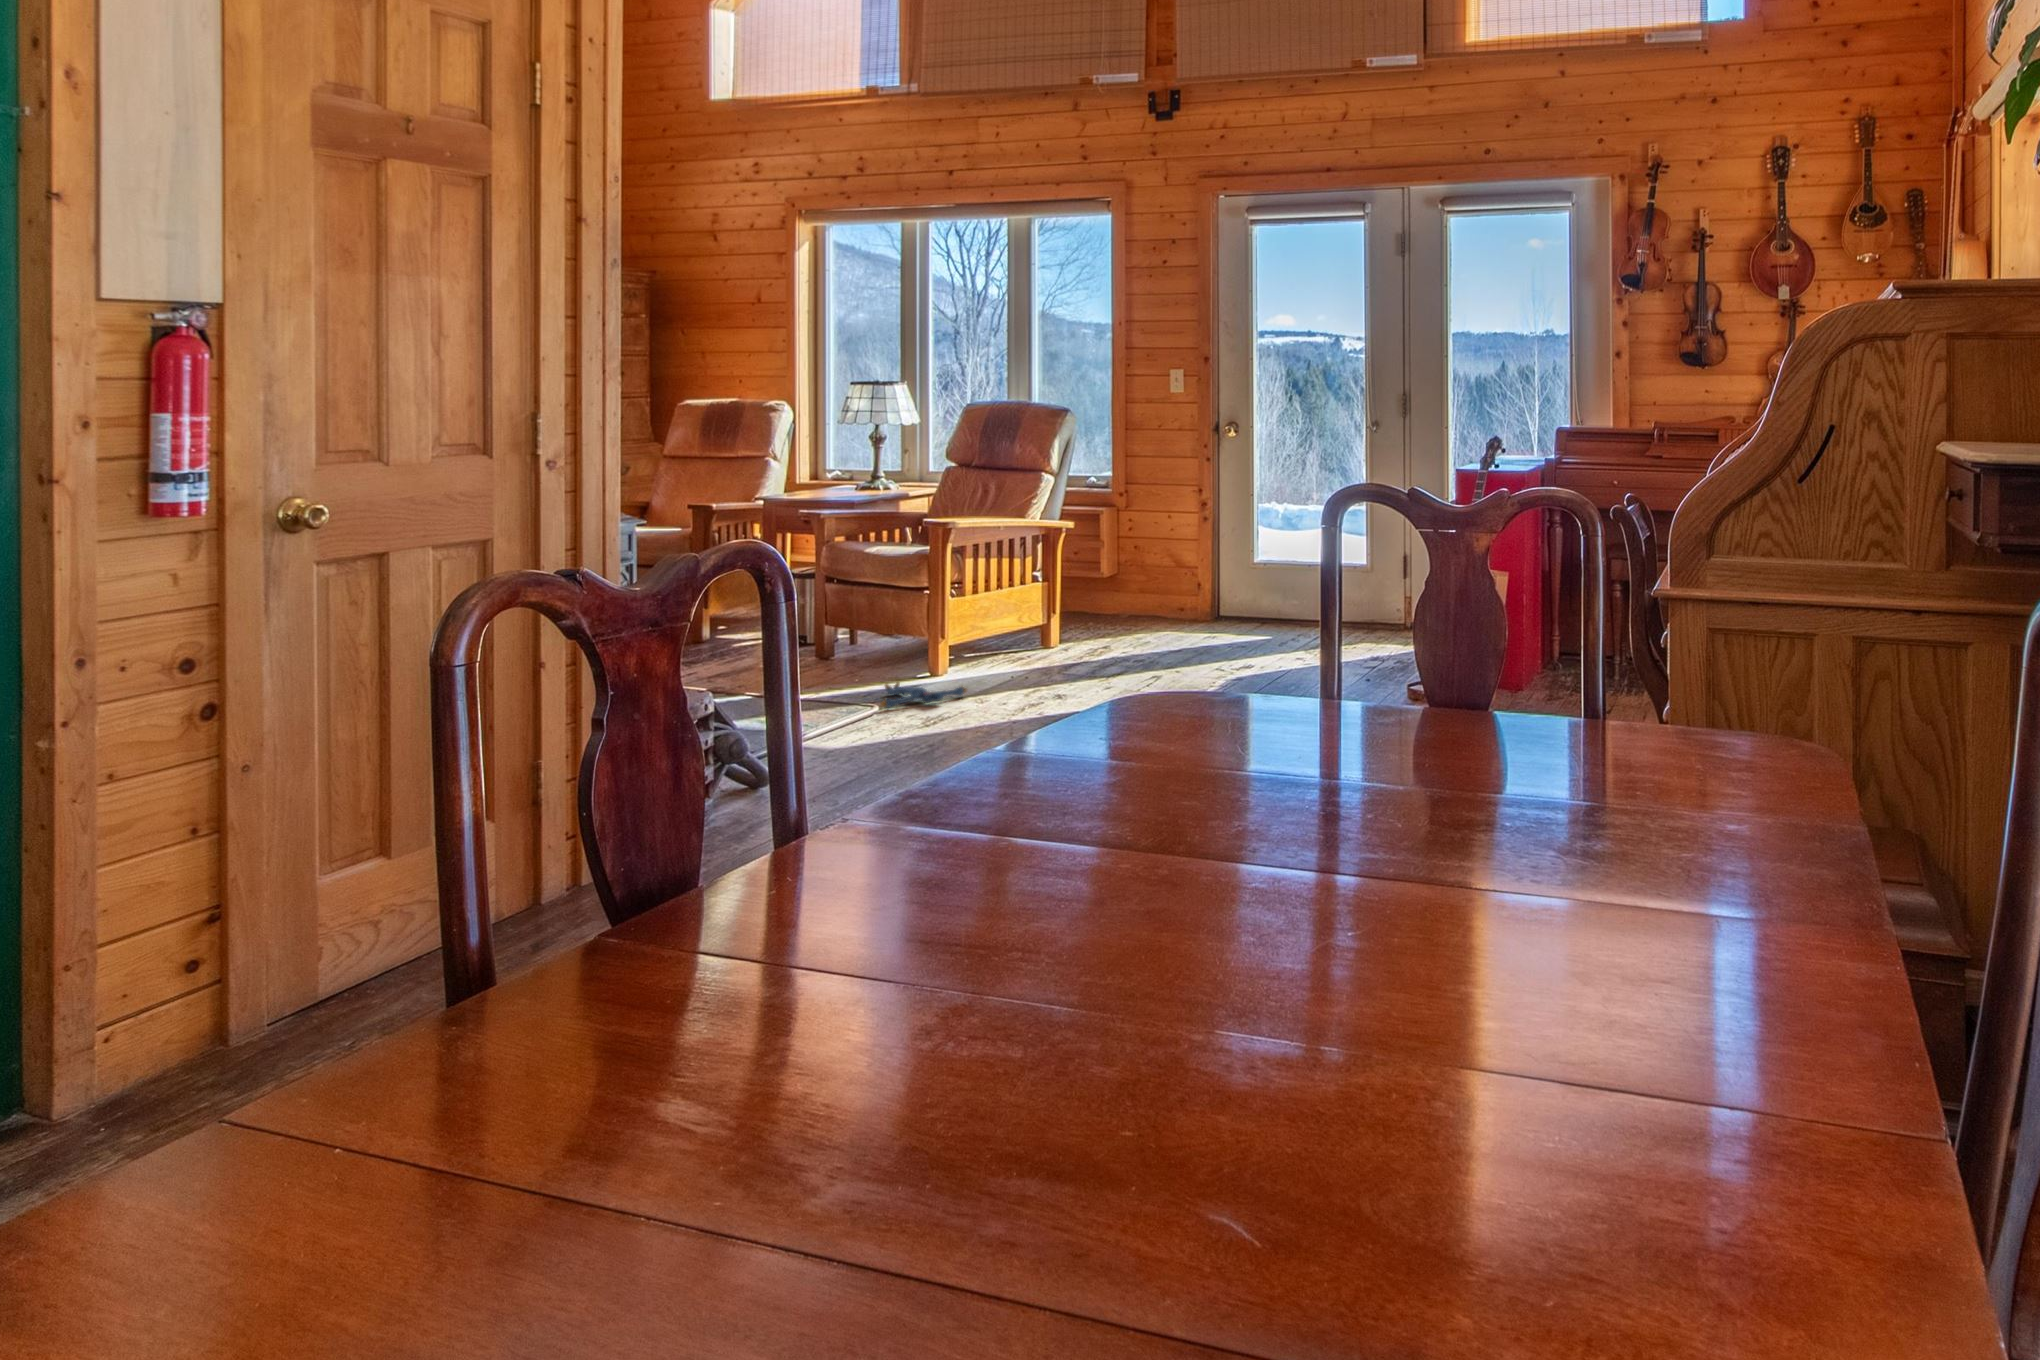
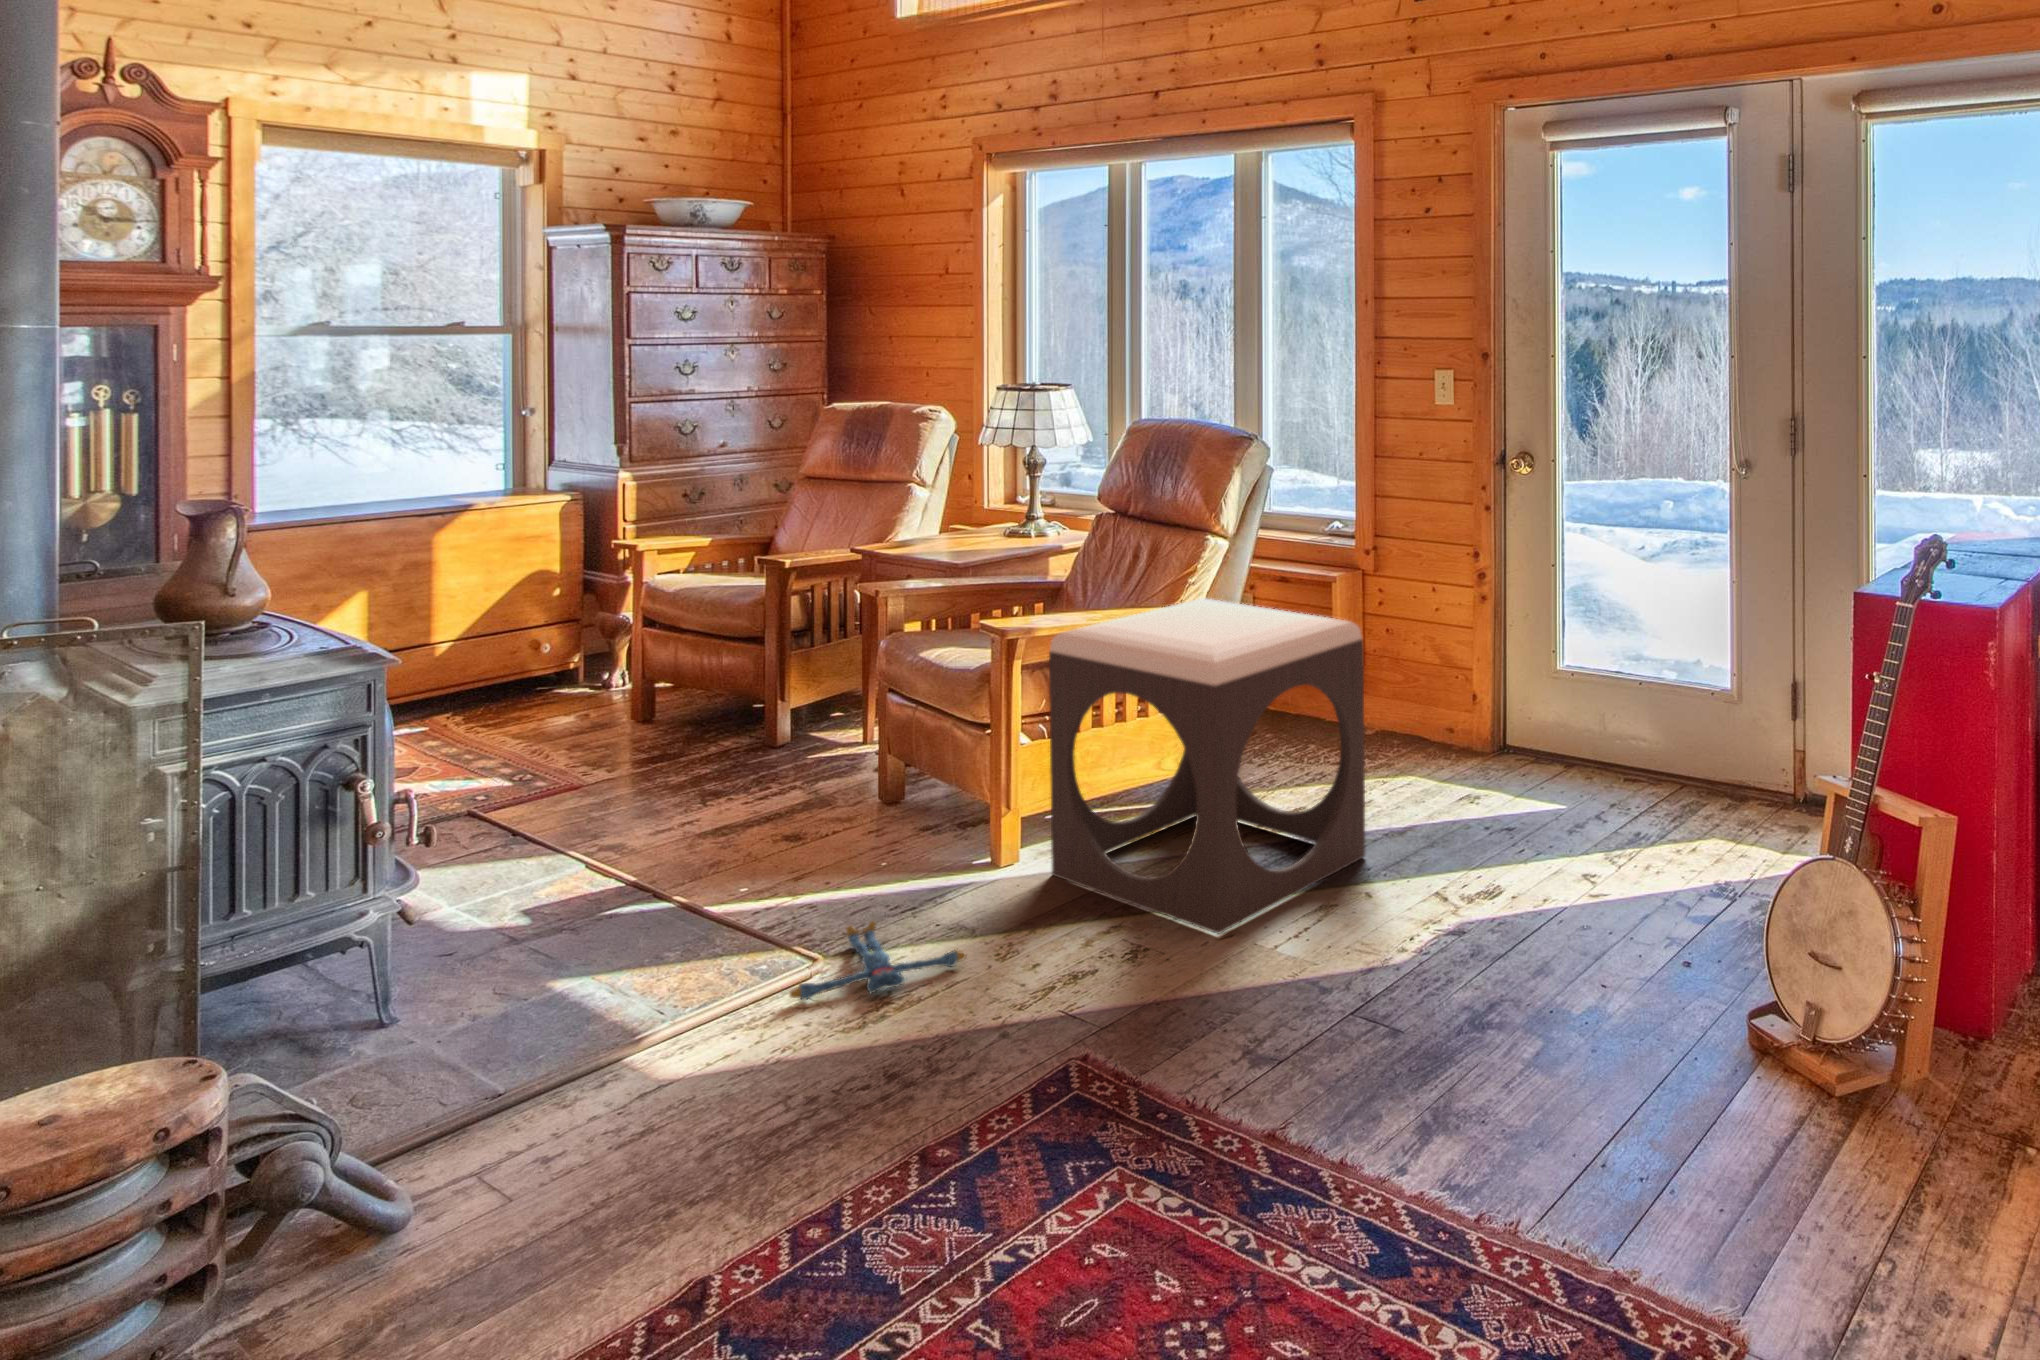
footstool: none [978,507,1167,680] -> present [1049,598,1365,934]

